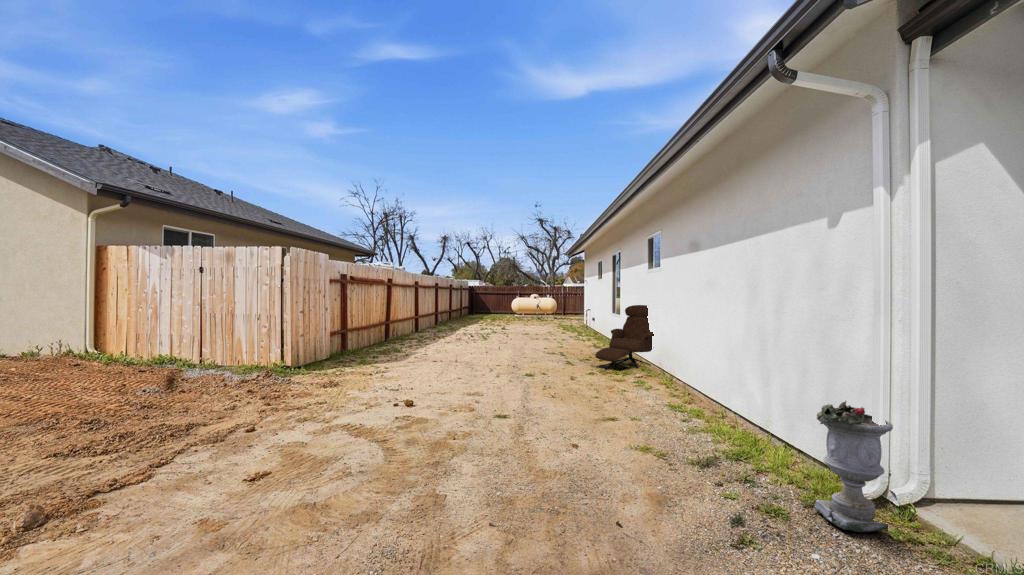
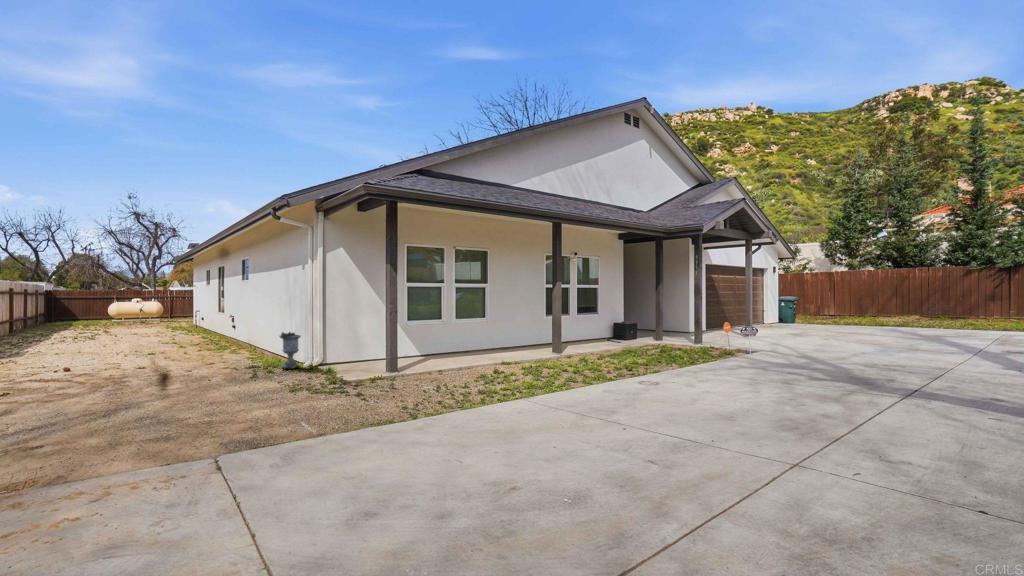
lounge chair: present [595,305,654,370] -> none [202,304,248,346]

